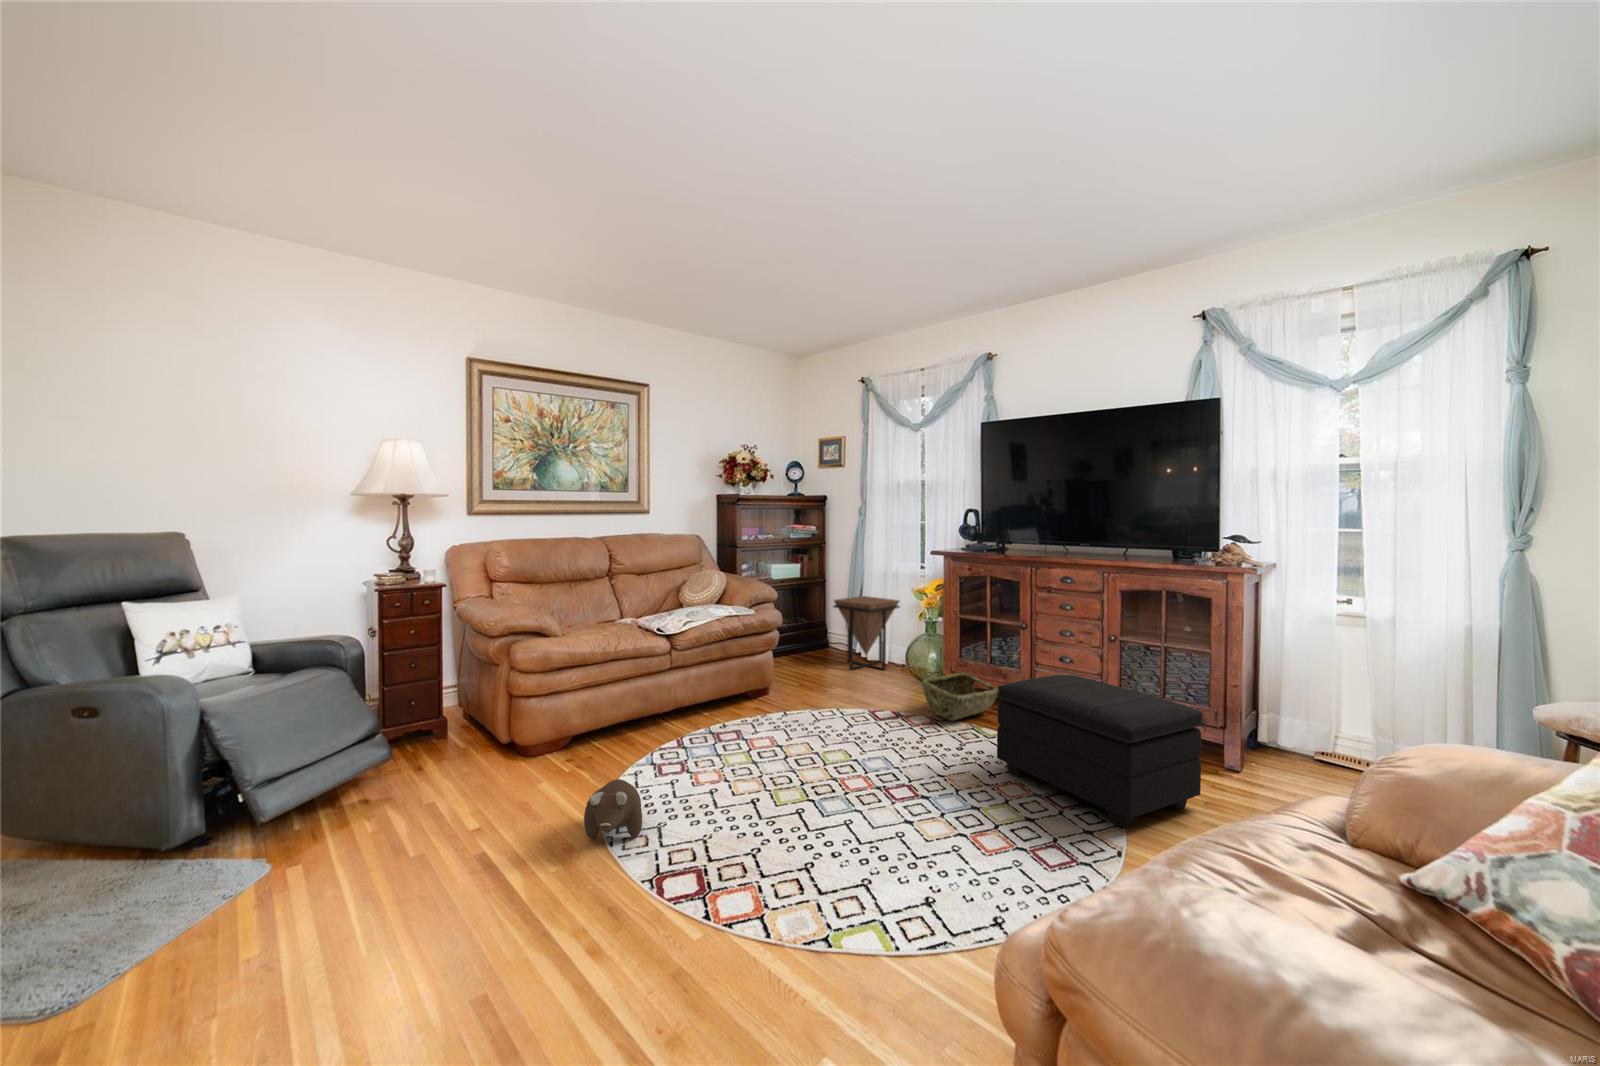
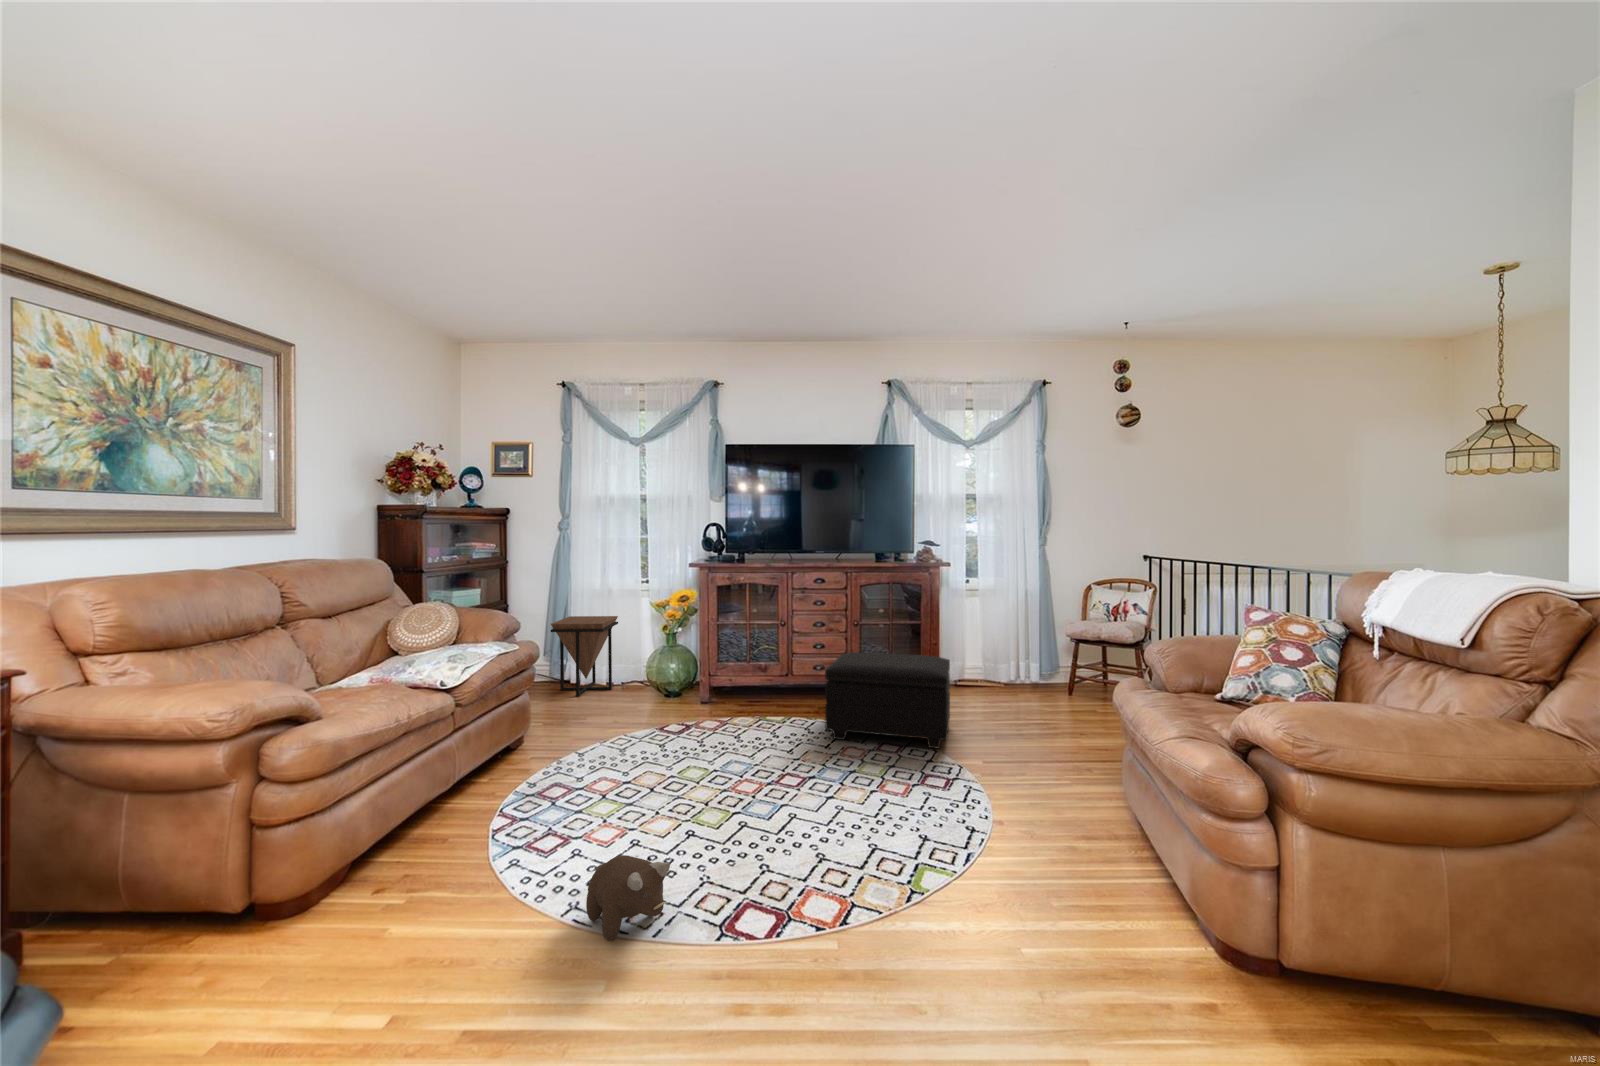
woven basket: present [922,673,998,721] -> none [709,672,763,716]

